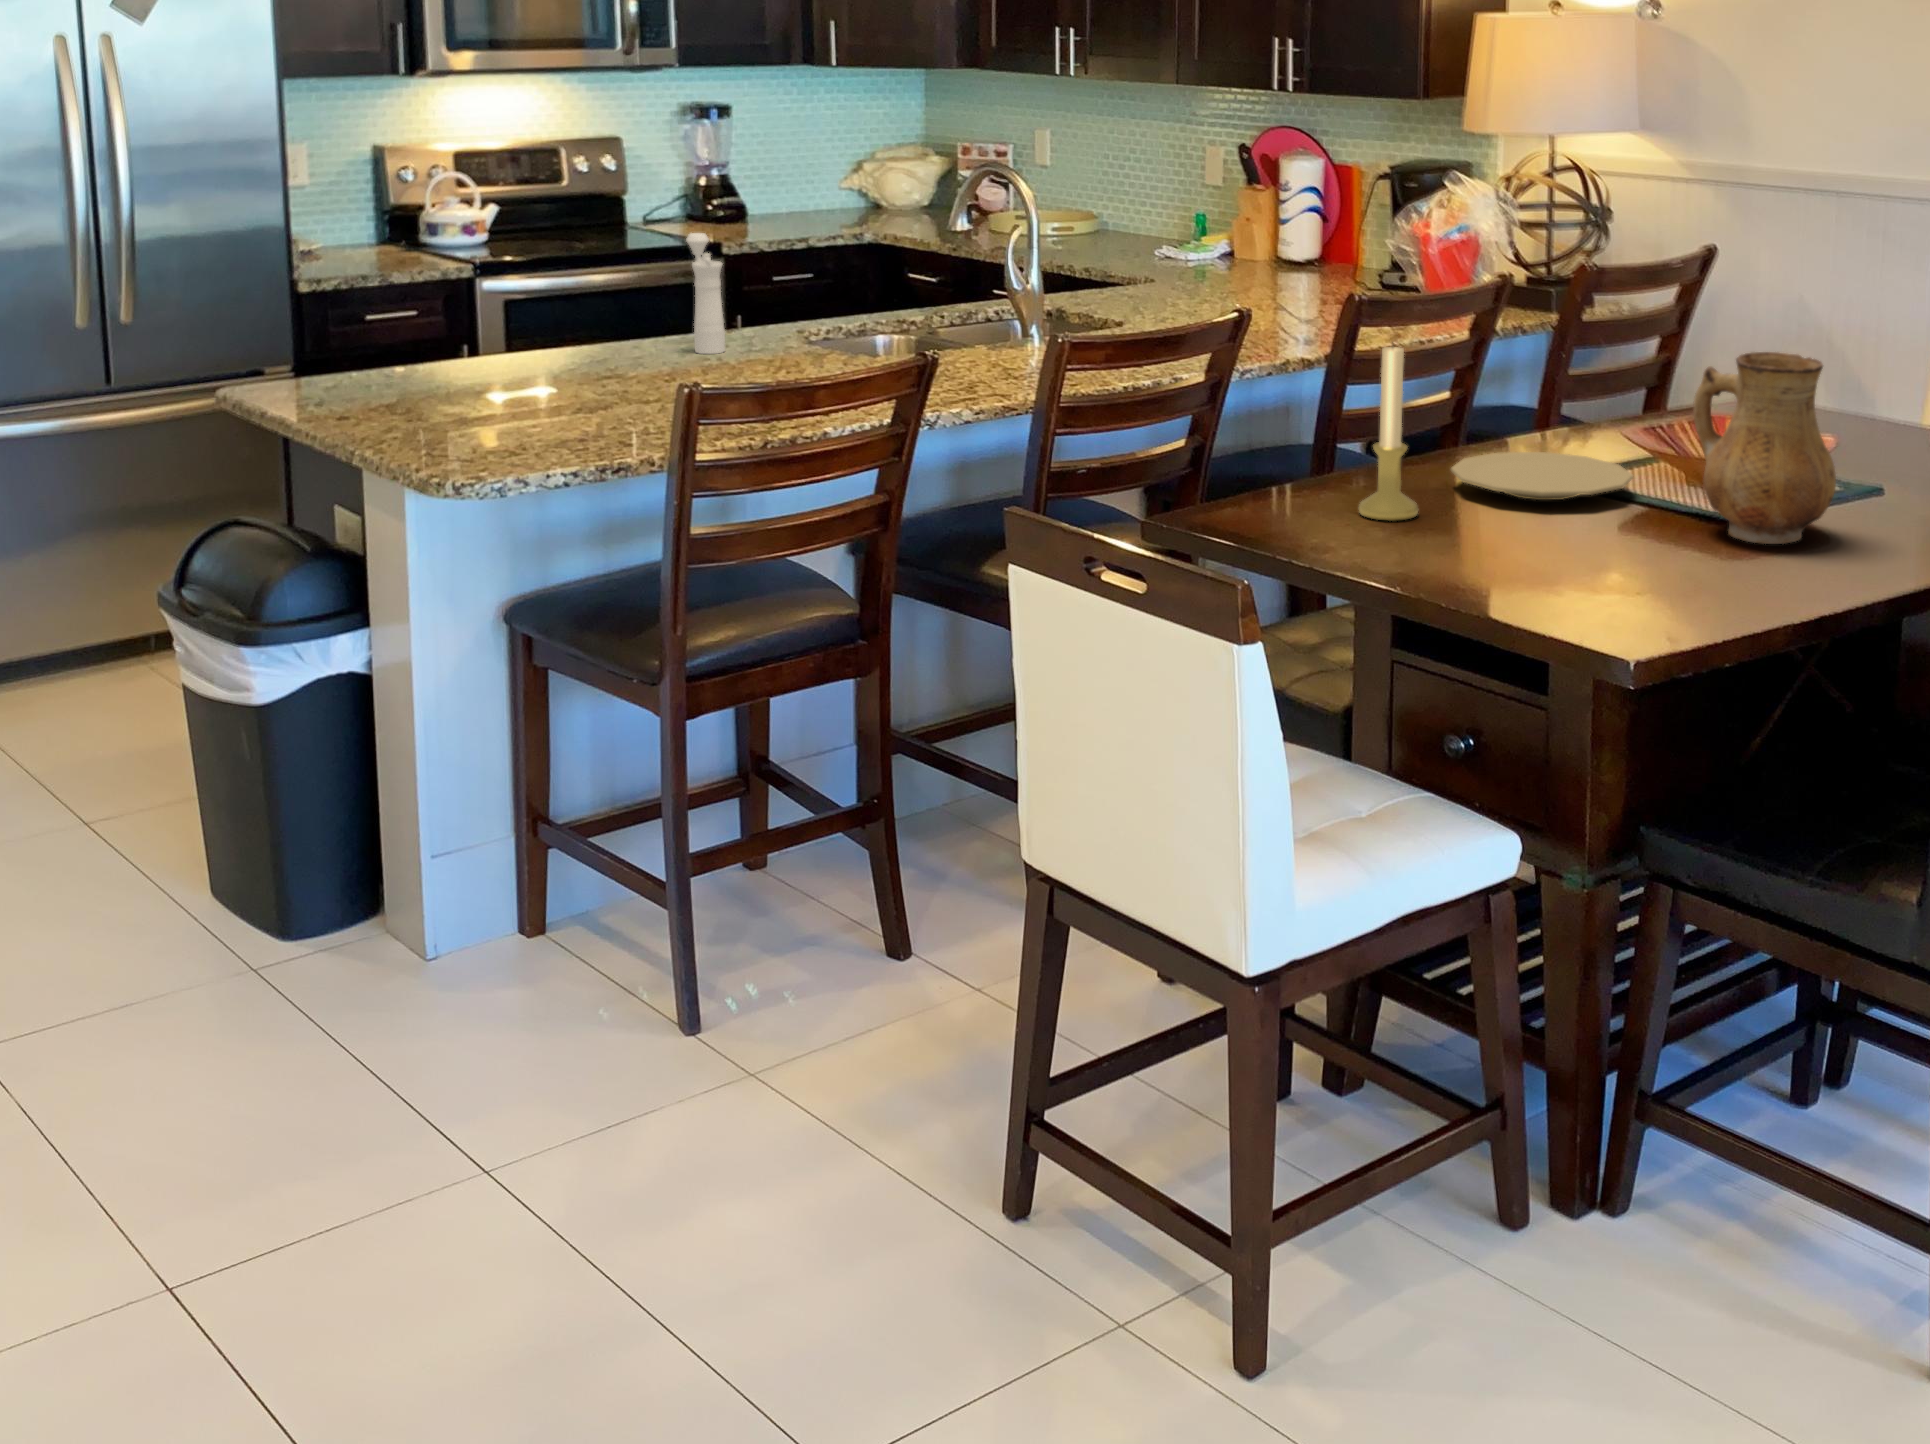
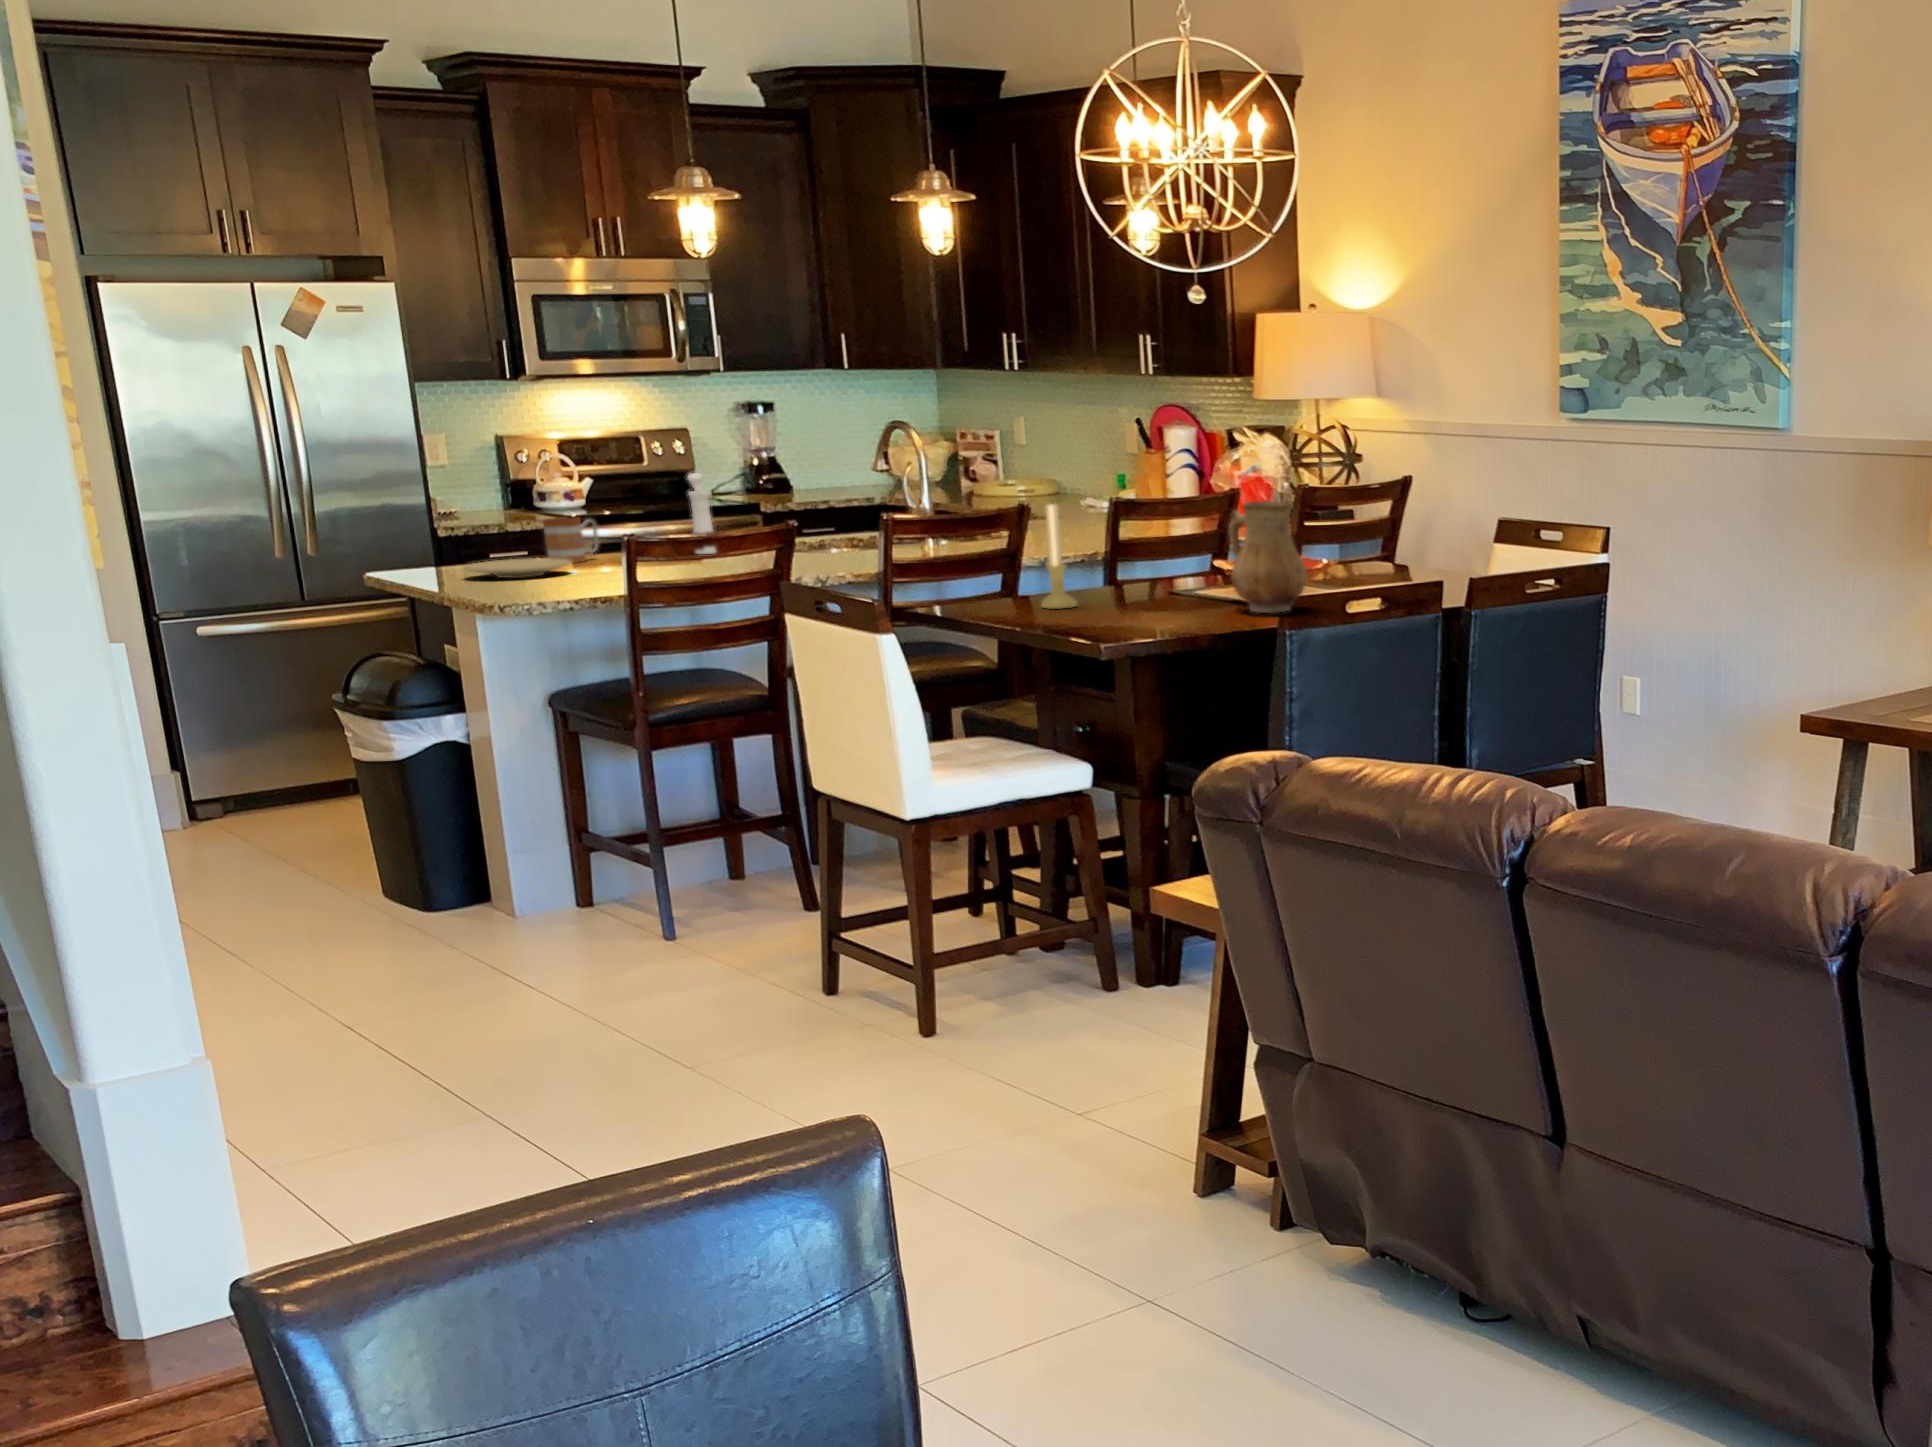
mug: none [481,300,558,372] -> present [543,517,598,563]
plate: present [1451,452,1633,500] -> present [465,558,573,578]

